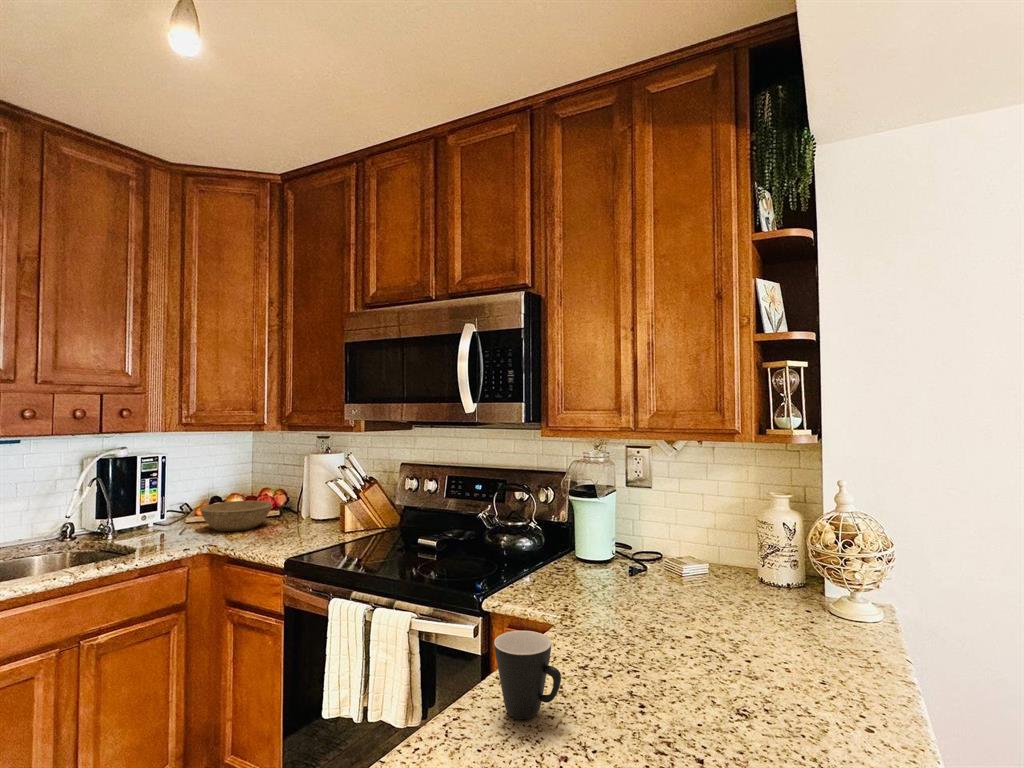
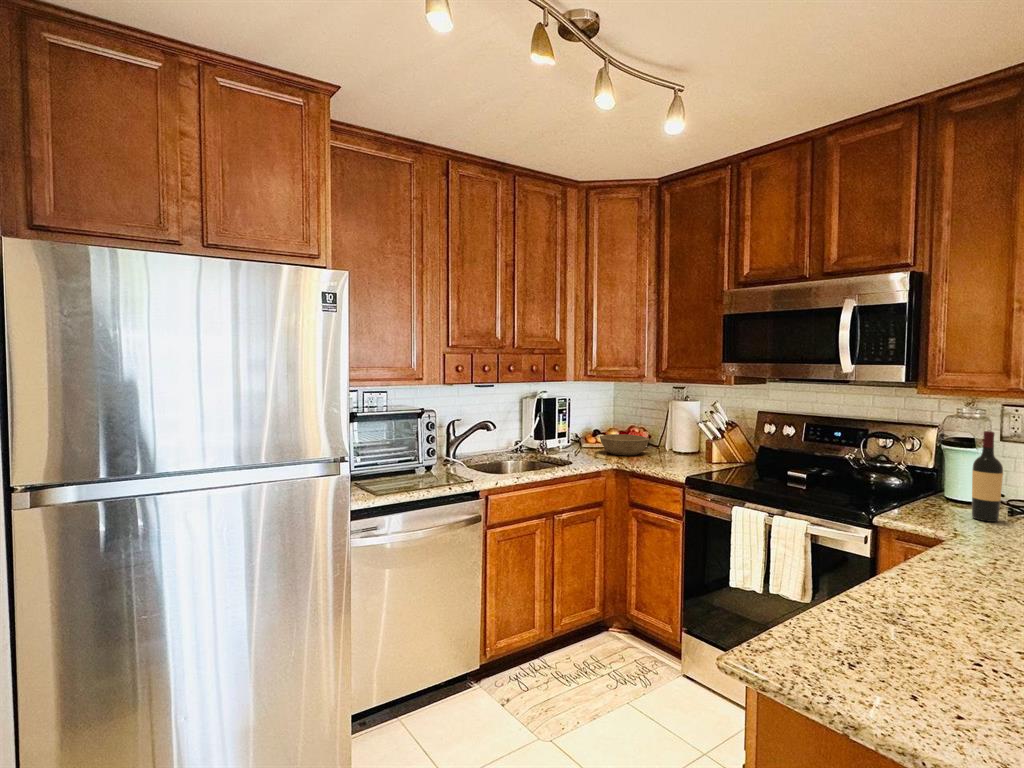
wine bottle: none [589,478,617,588] -> present [972,431,1003,522]
mug: present [494,631,561,719] -> none [932,523,990,577]

